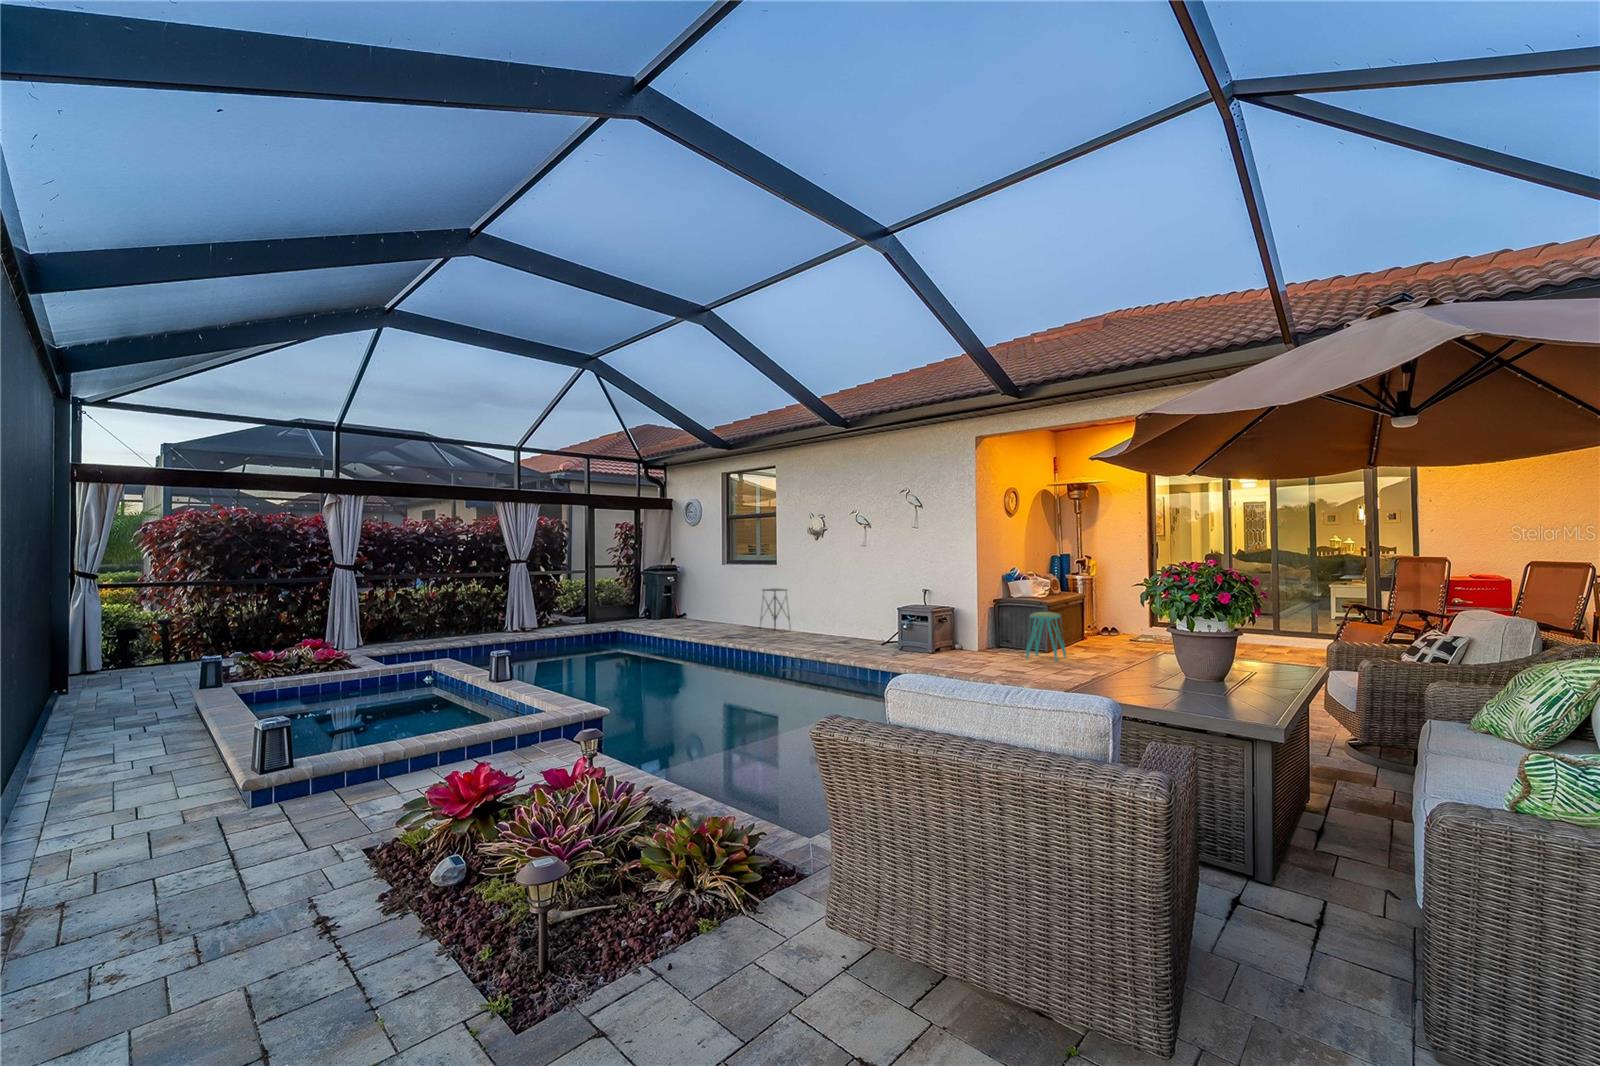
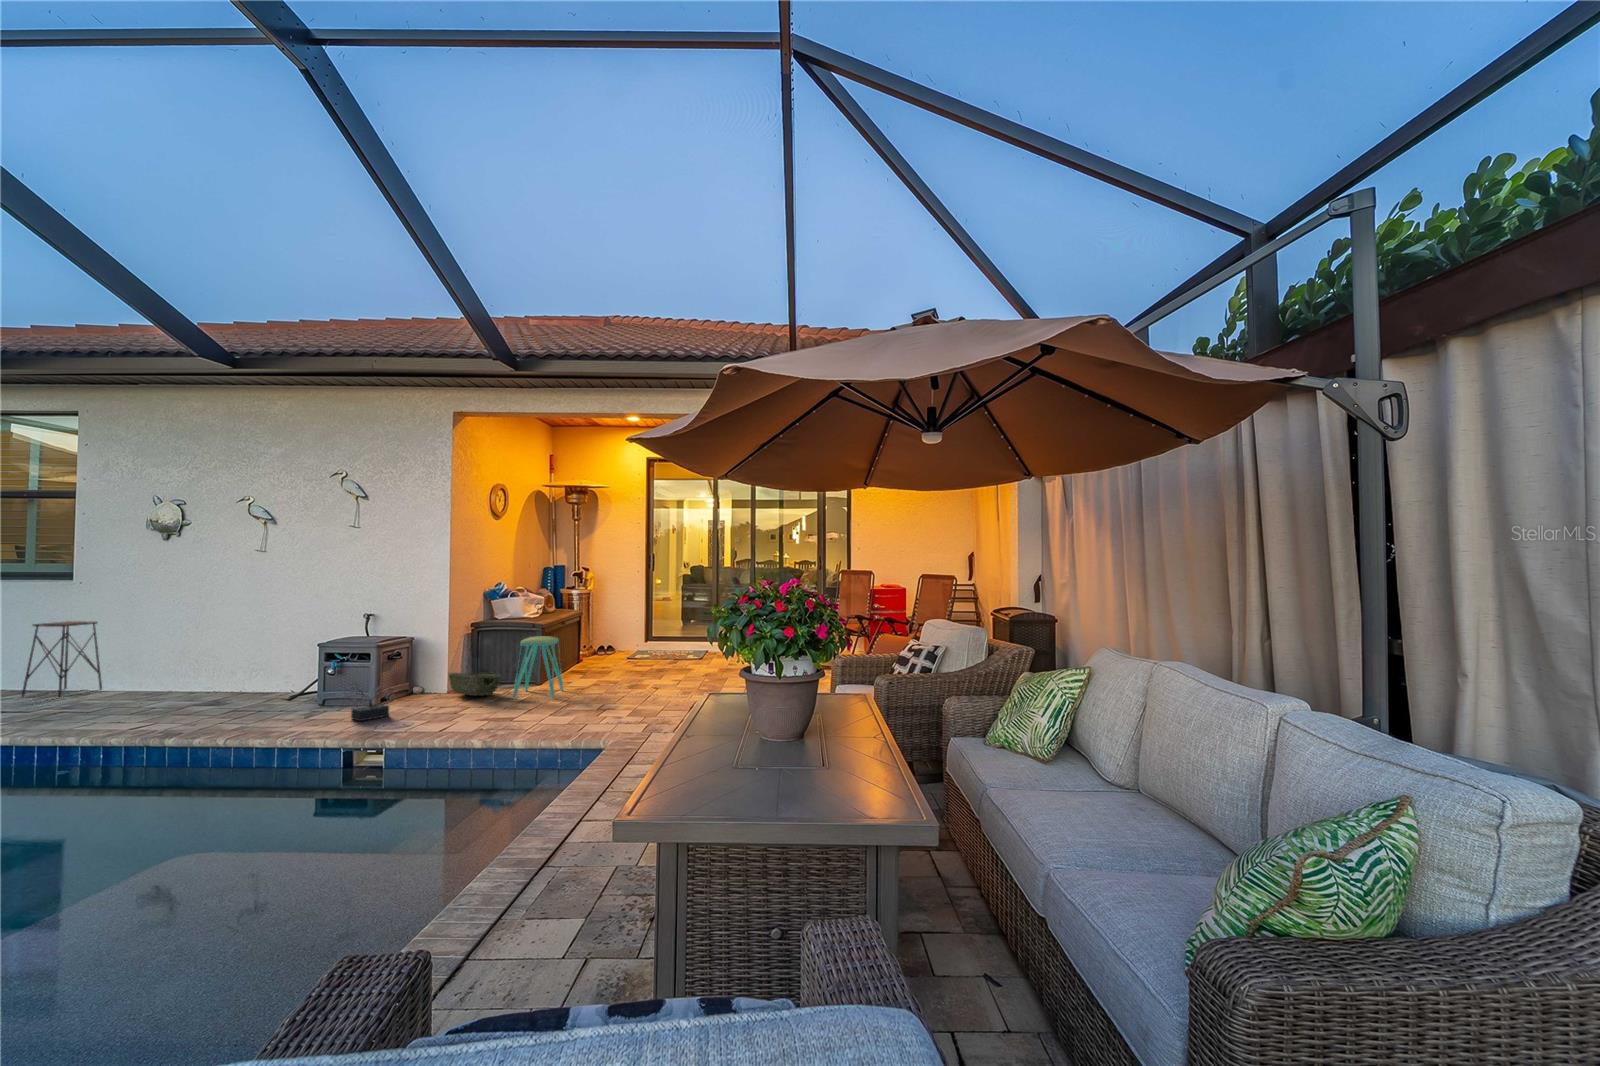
decorative plant: none [912,633,944,661] -> present [343,682,393,721]
woven basket: none [979,635,1017,655] -> present [449,673,501,696]

